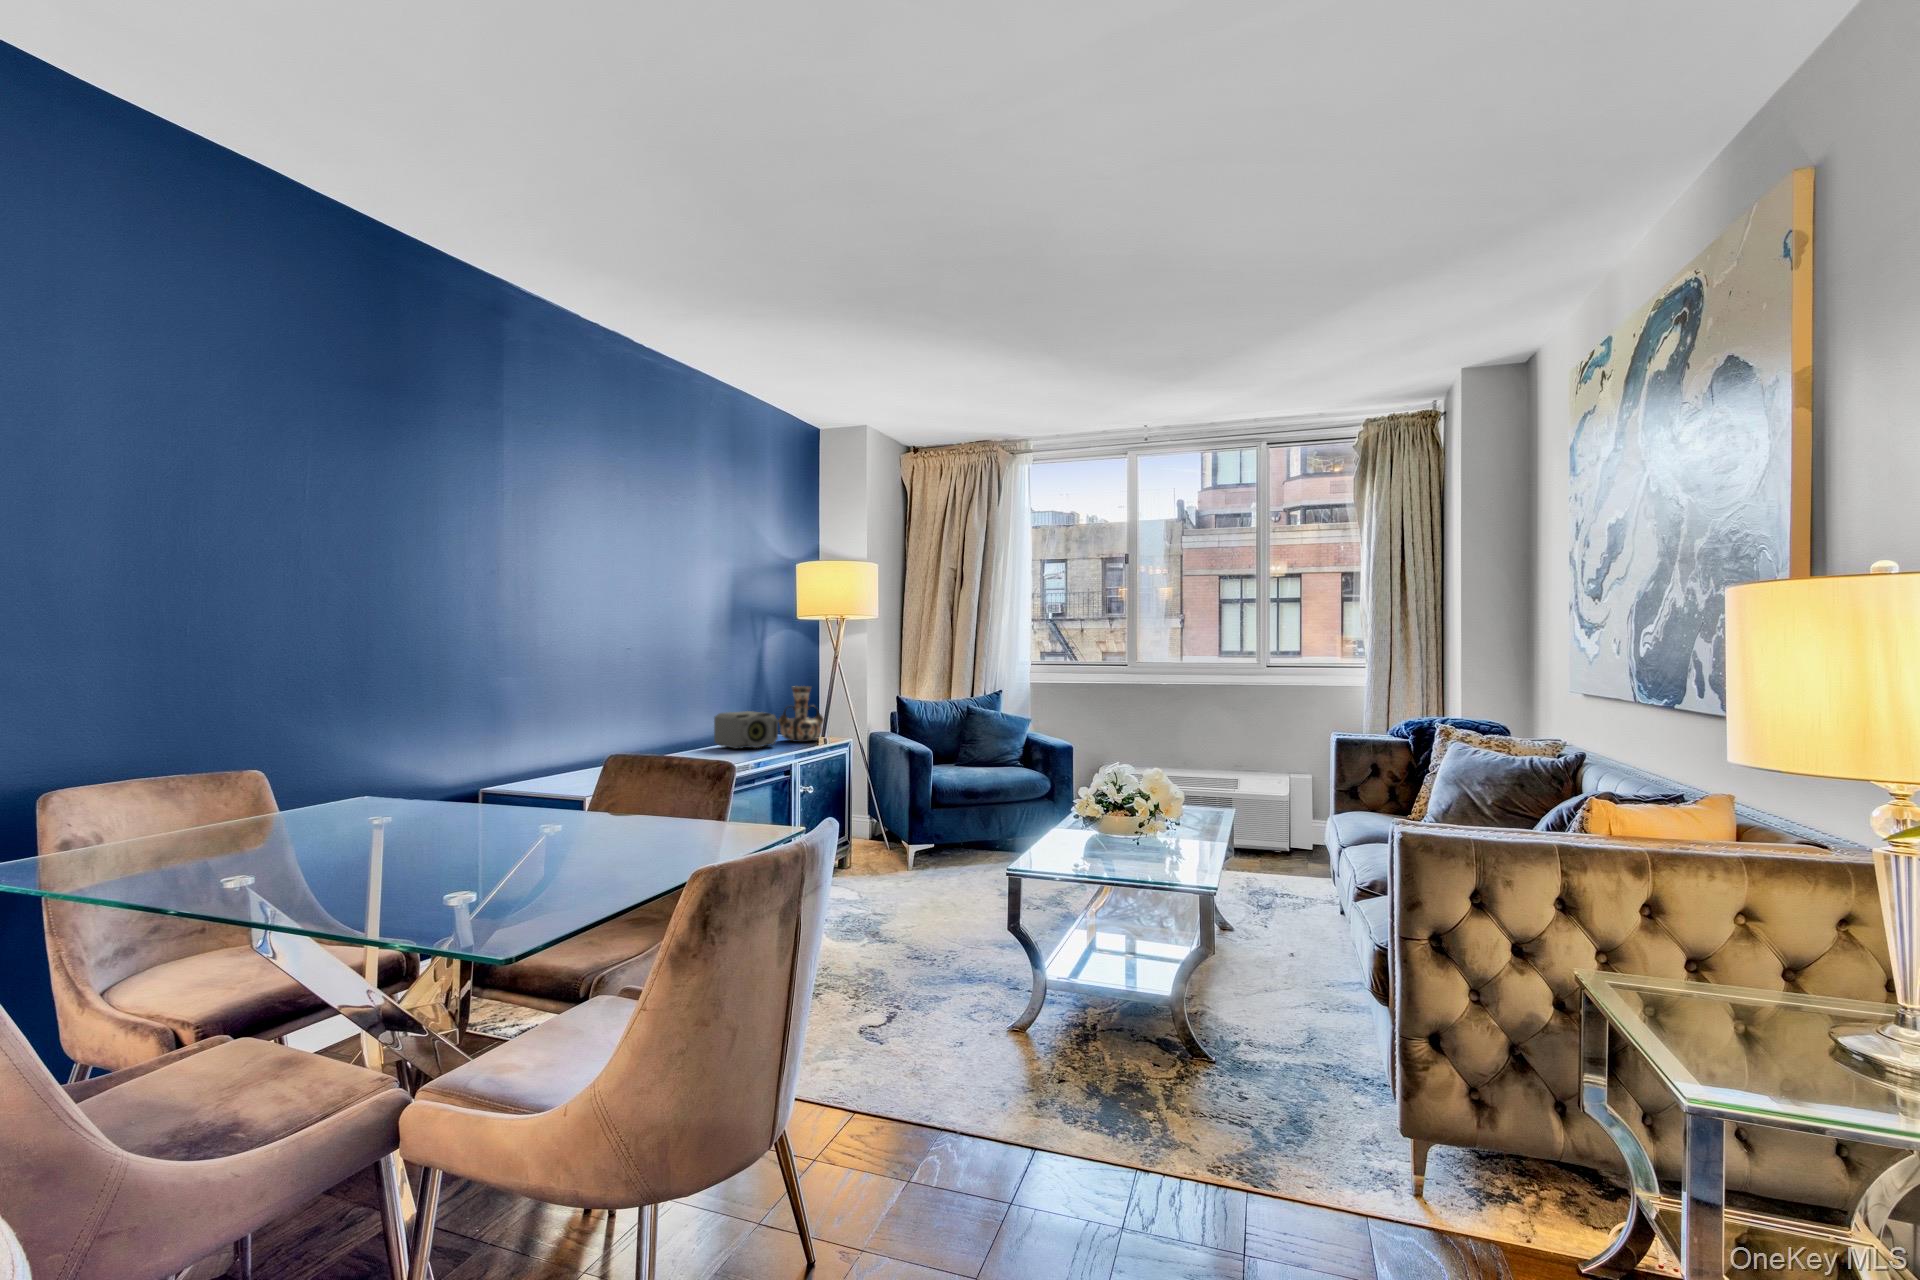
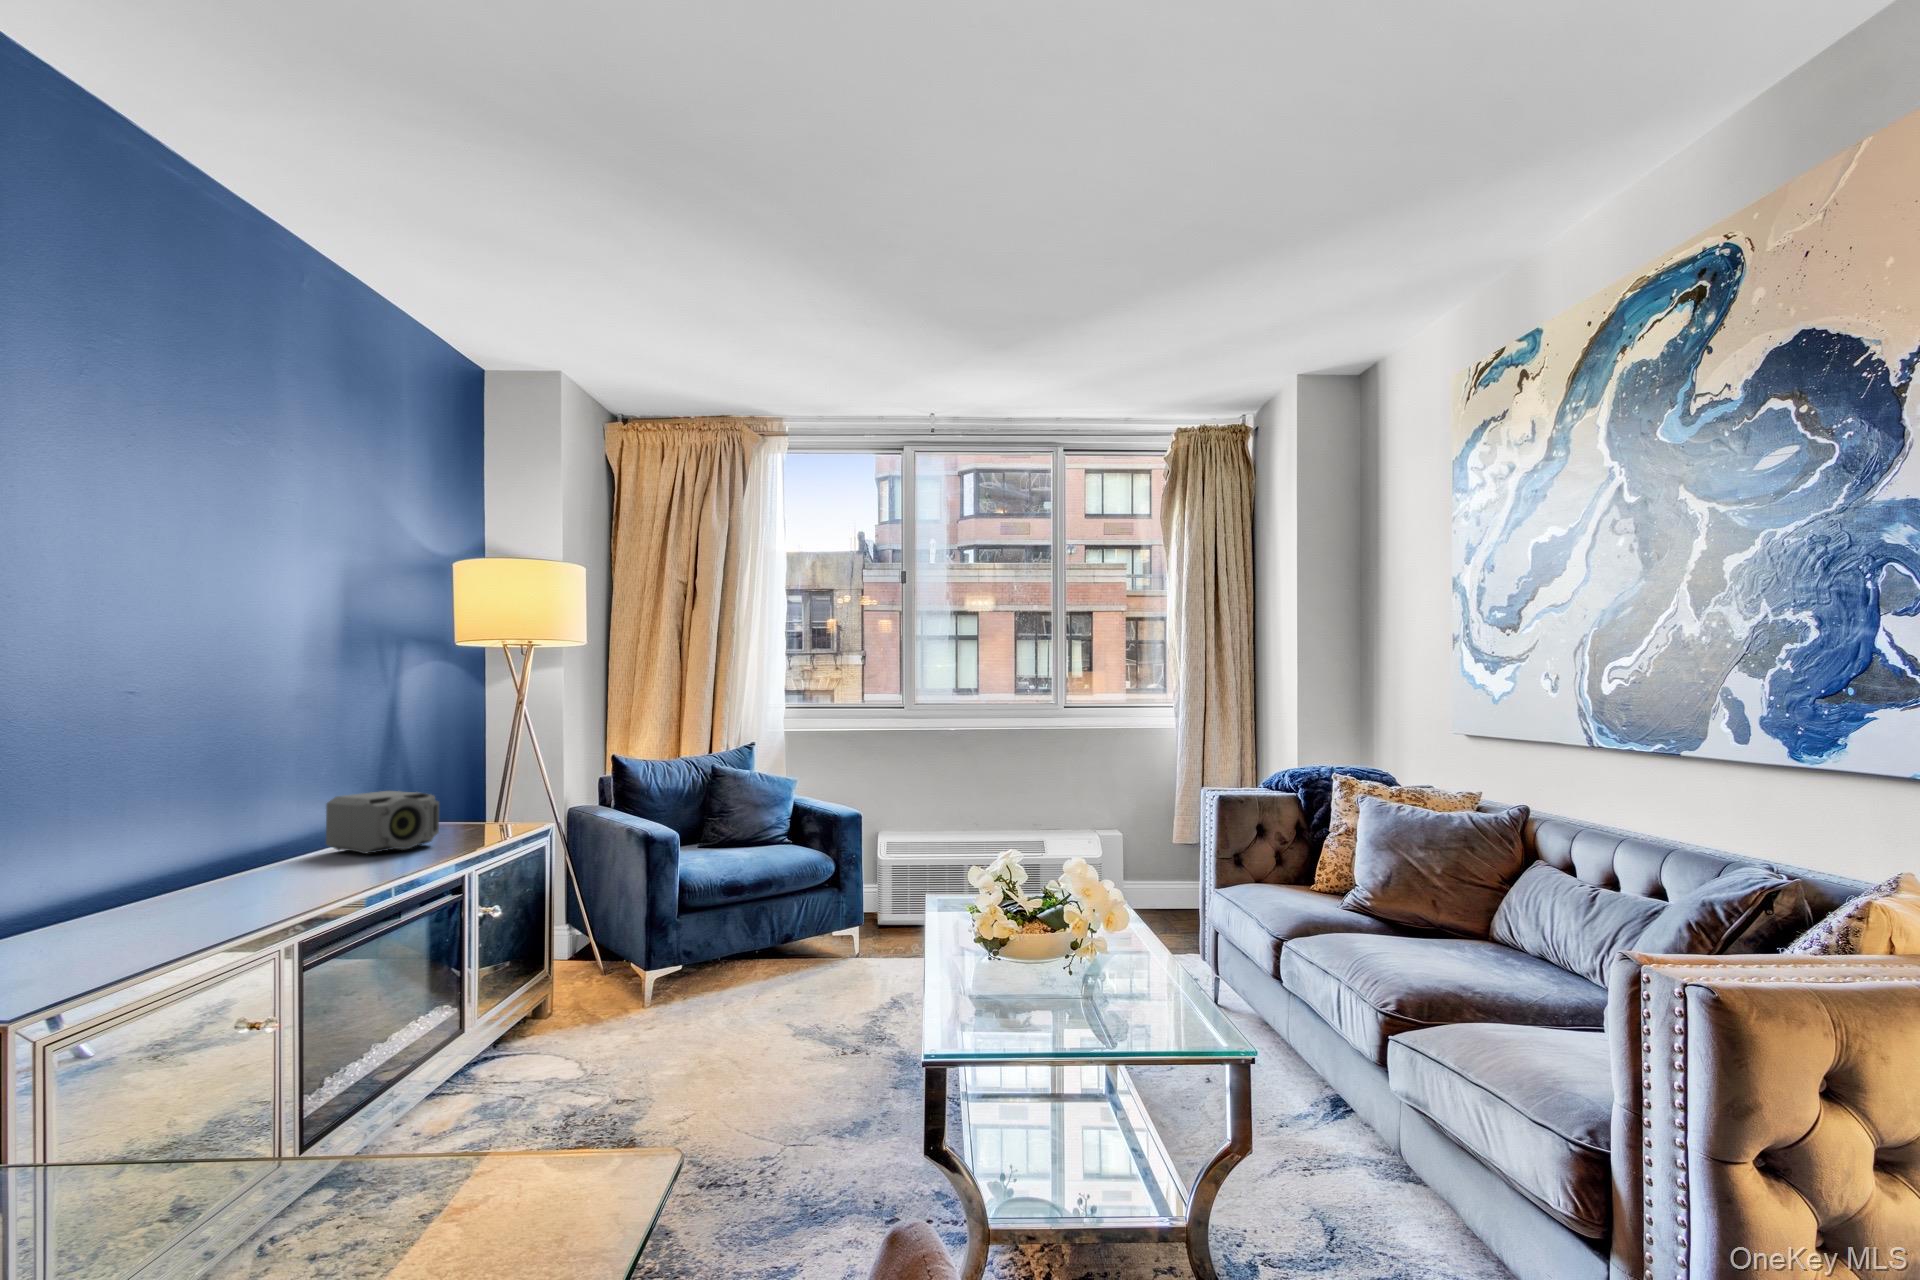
decorative vase: present [778,686,824,742] -> none [434,748,509,833]

